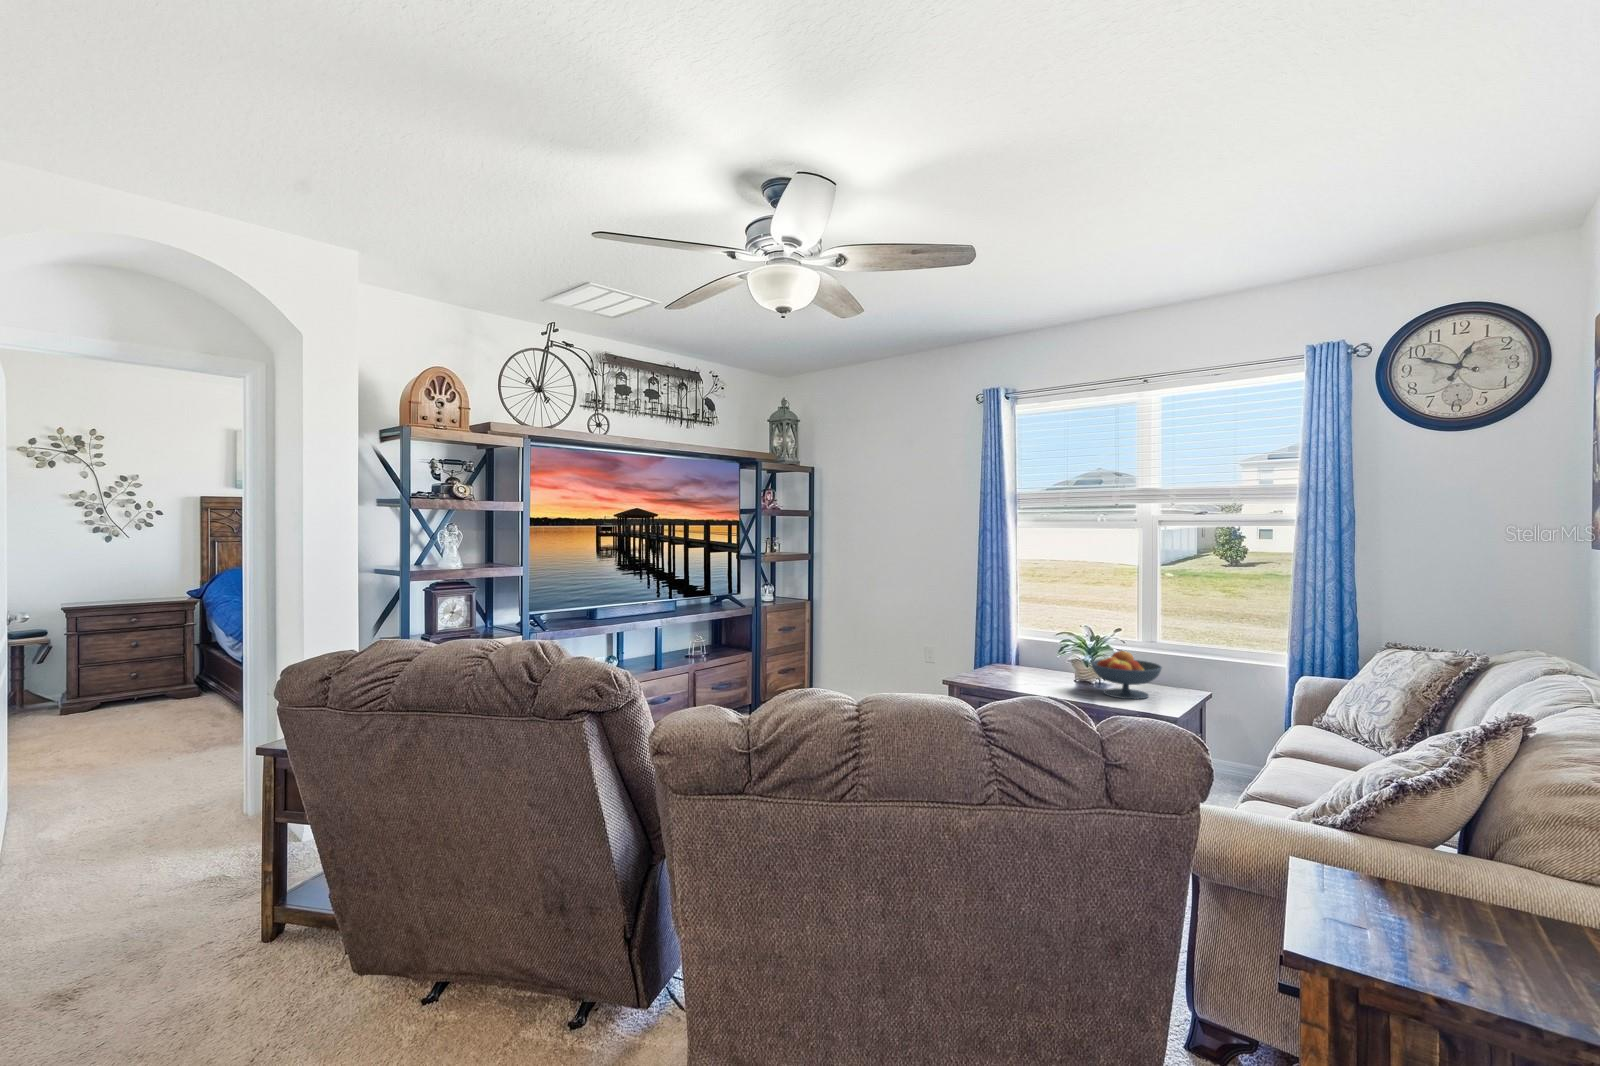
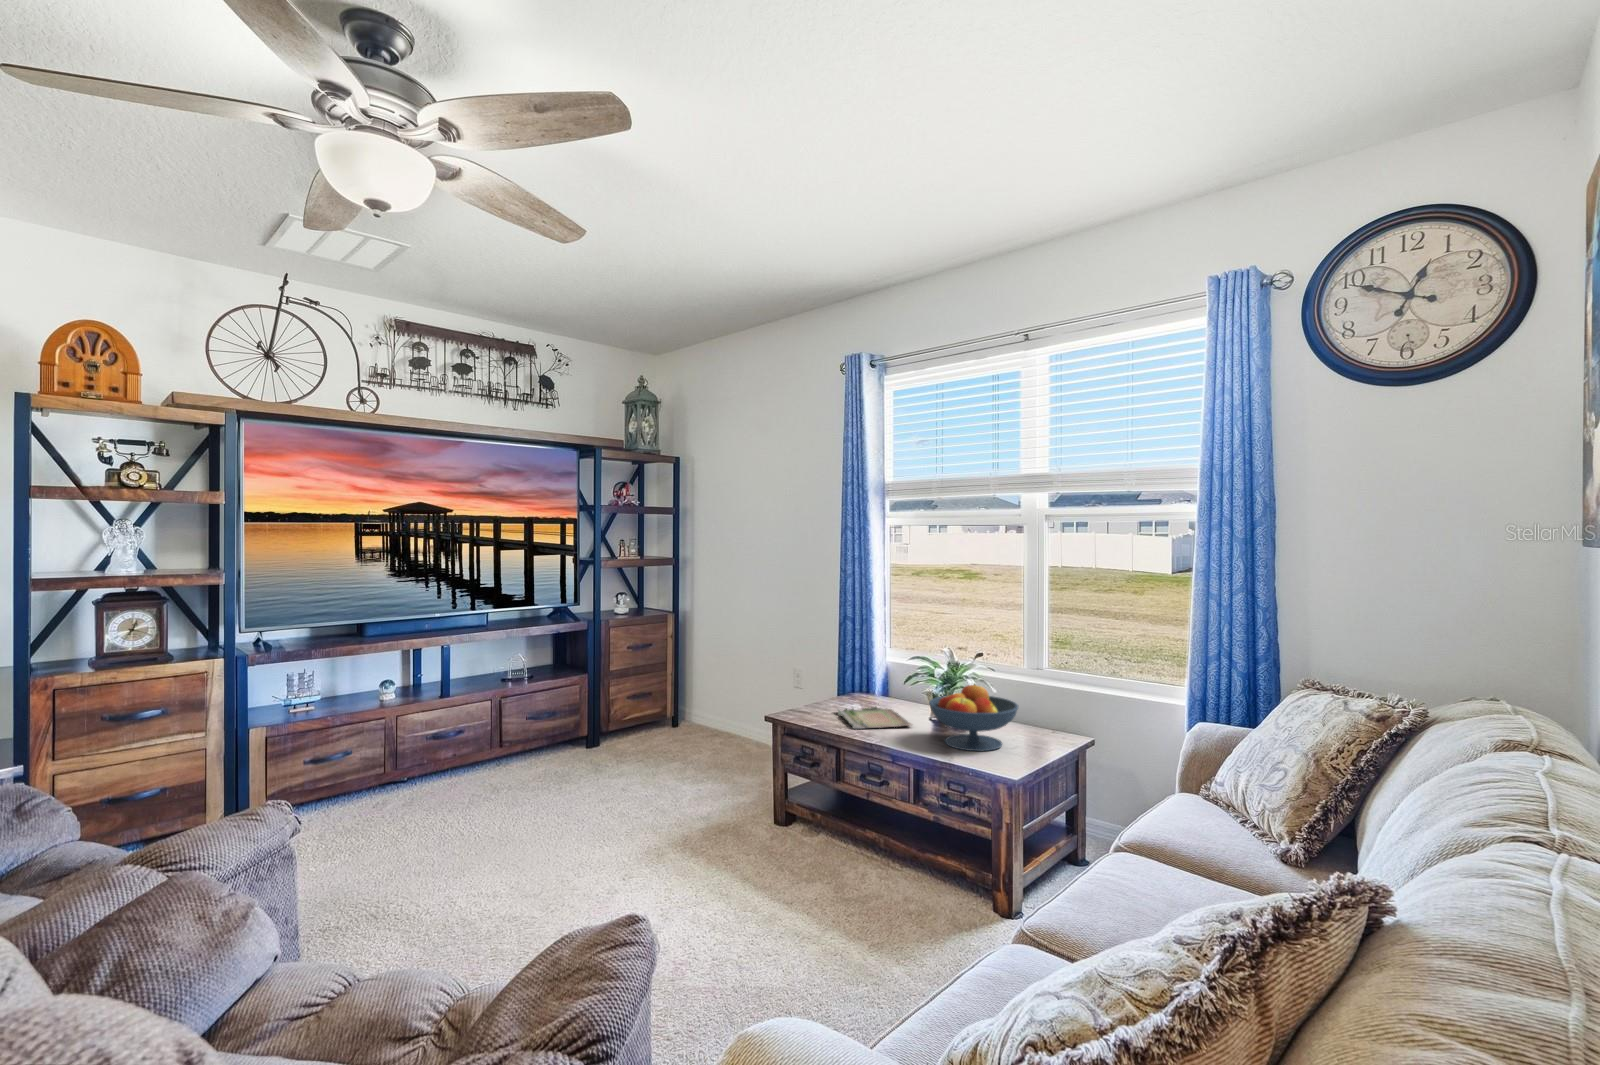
tray: none [999,667,1070,686] -> present [838,707,912,729]

